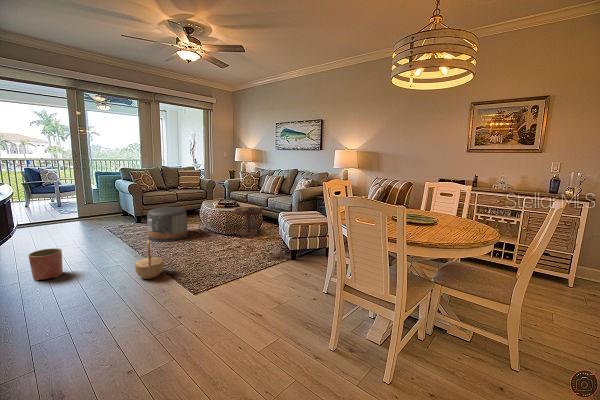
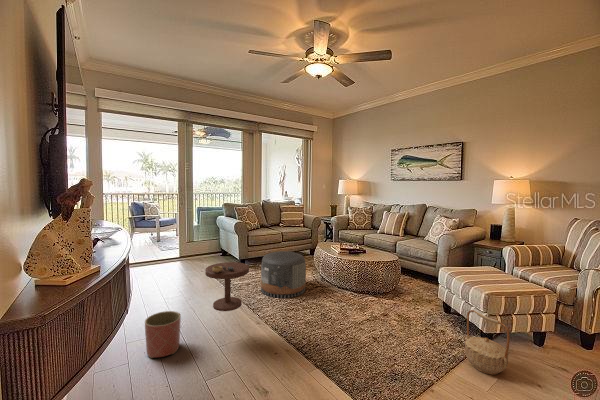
side table: present [234,207,262,236] -> present [205,262,249,311]
basket: present [135,239,164,279] -> present [465,310,510,375]

